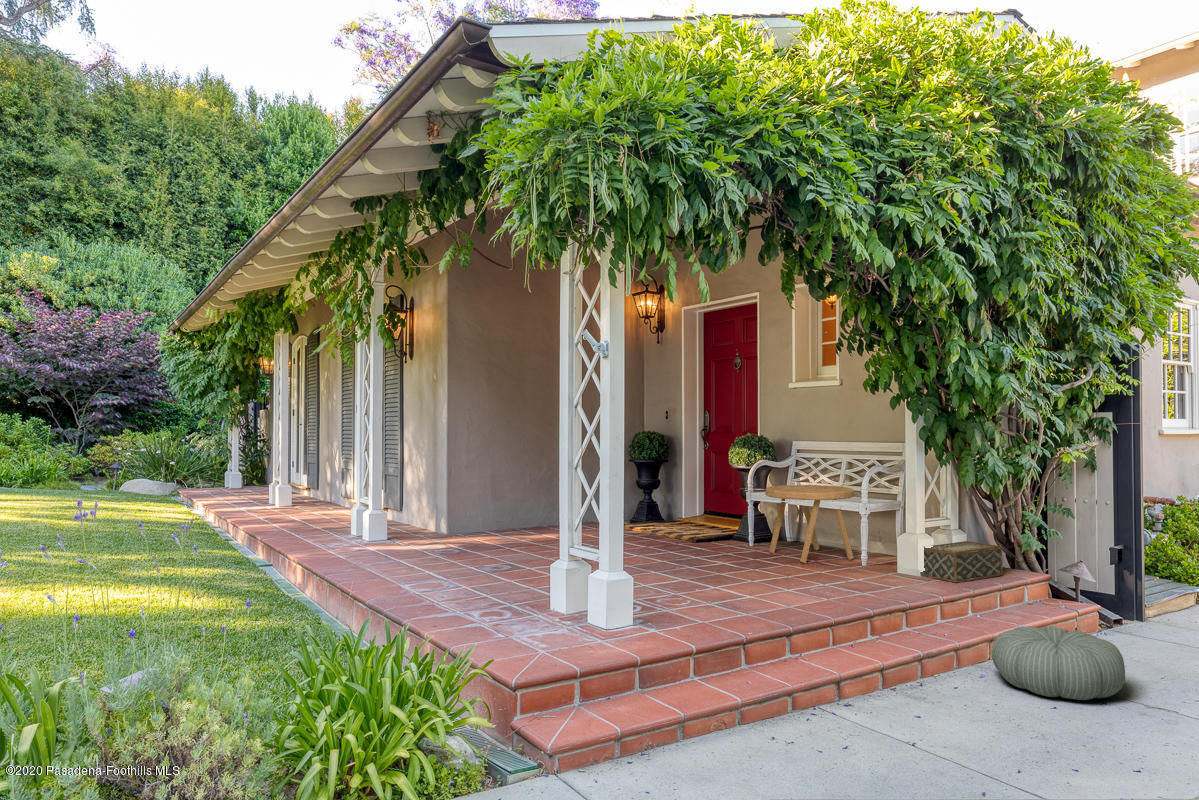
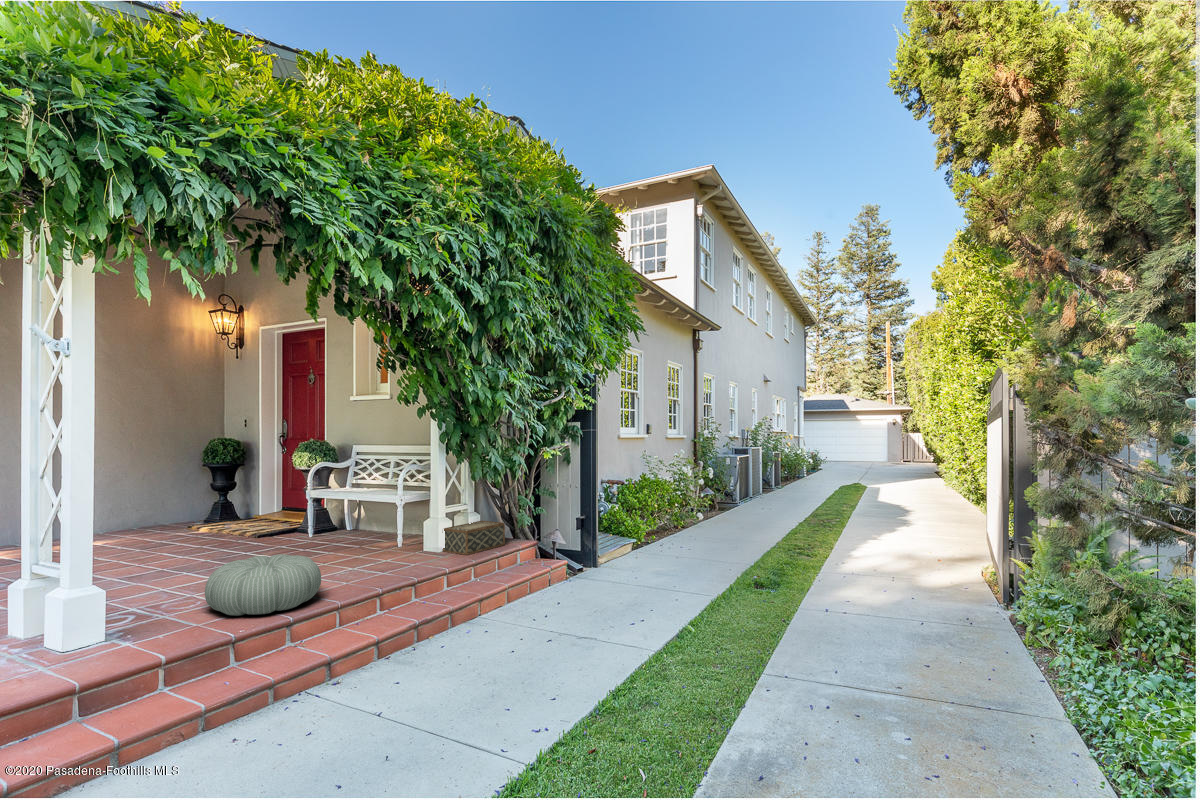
side table: present [765,485,854,563] -> none [318,482,397,550]
pouf: present [992,627,1125,700] -> present [205,554,321,616]

